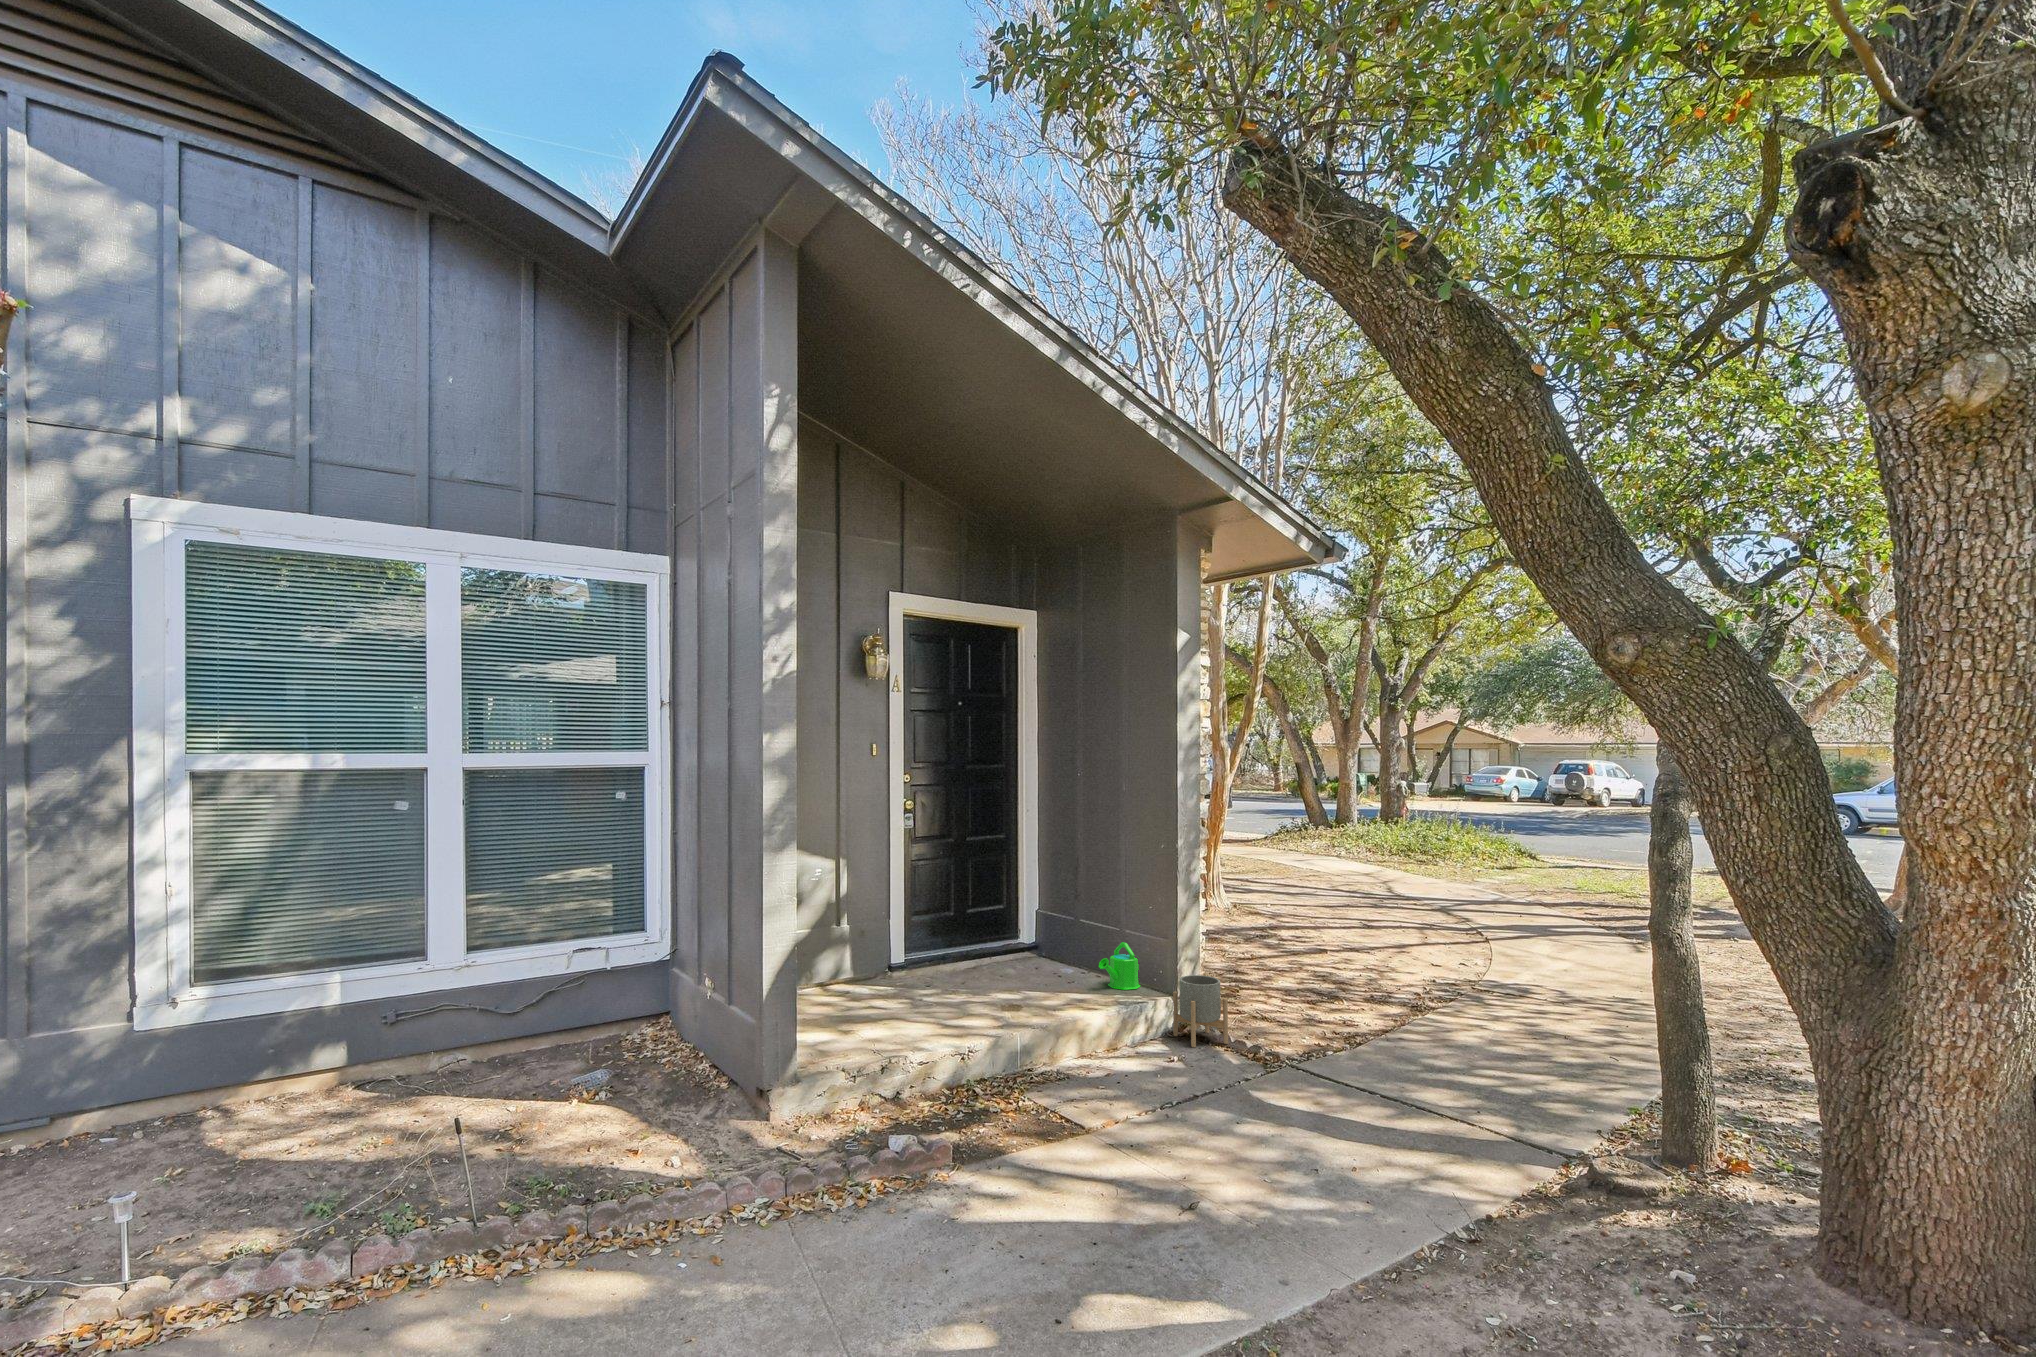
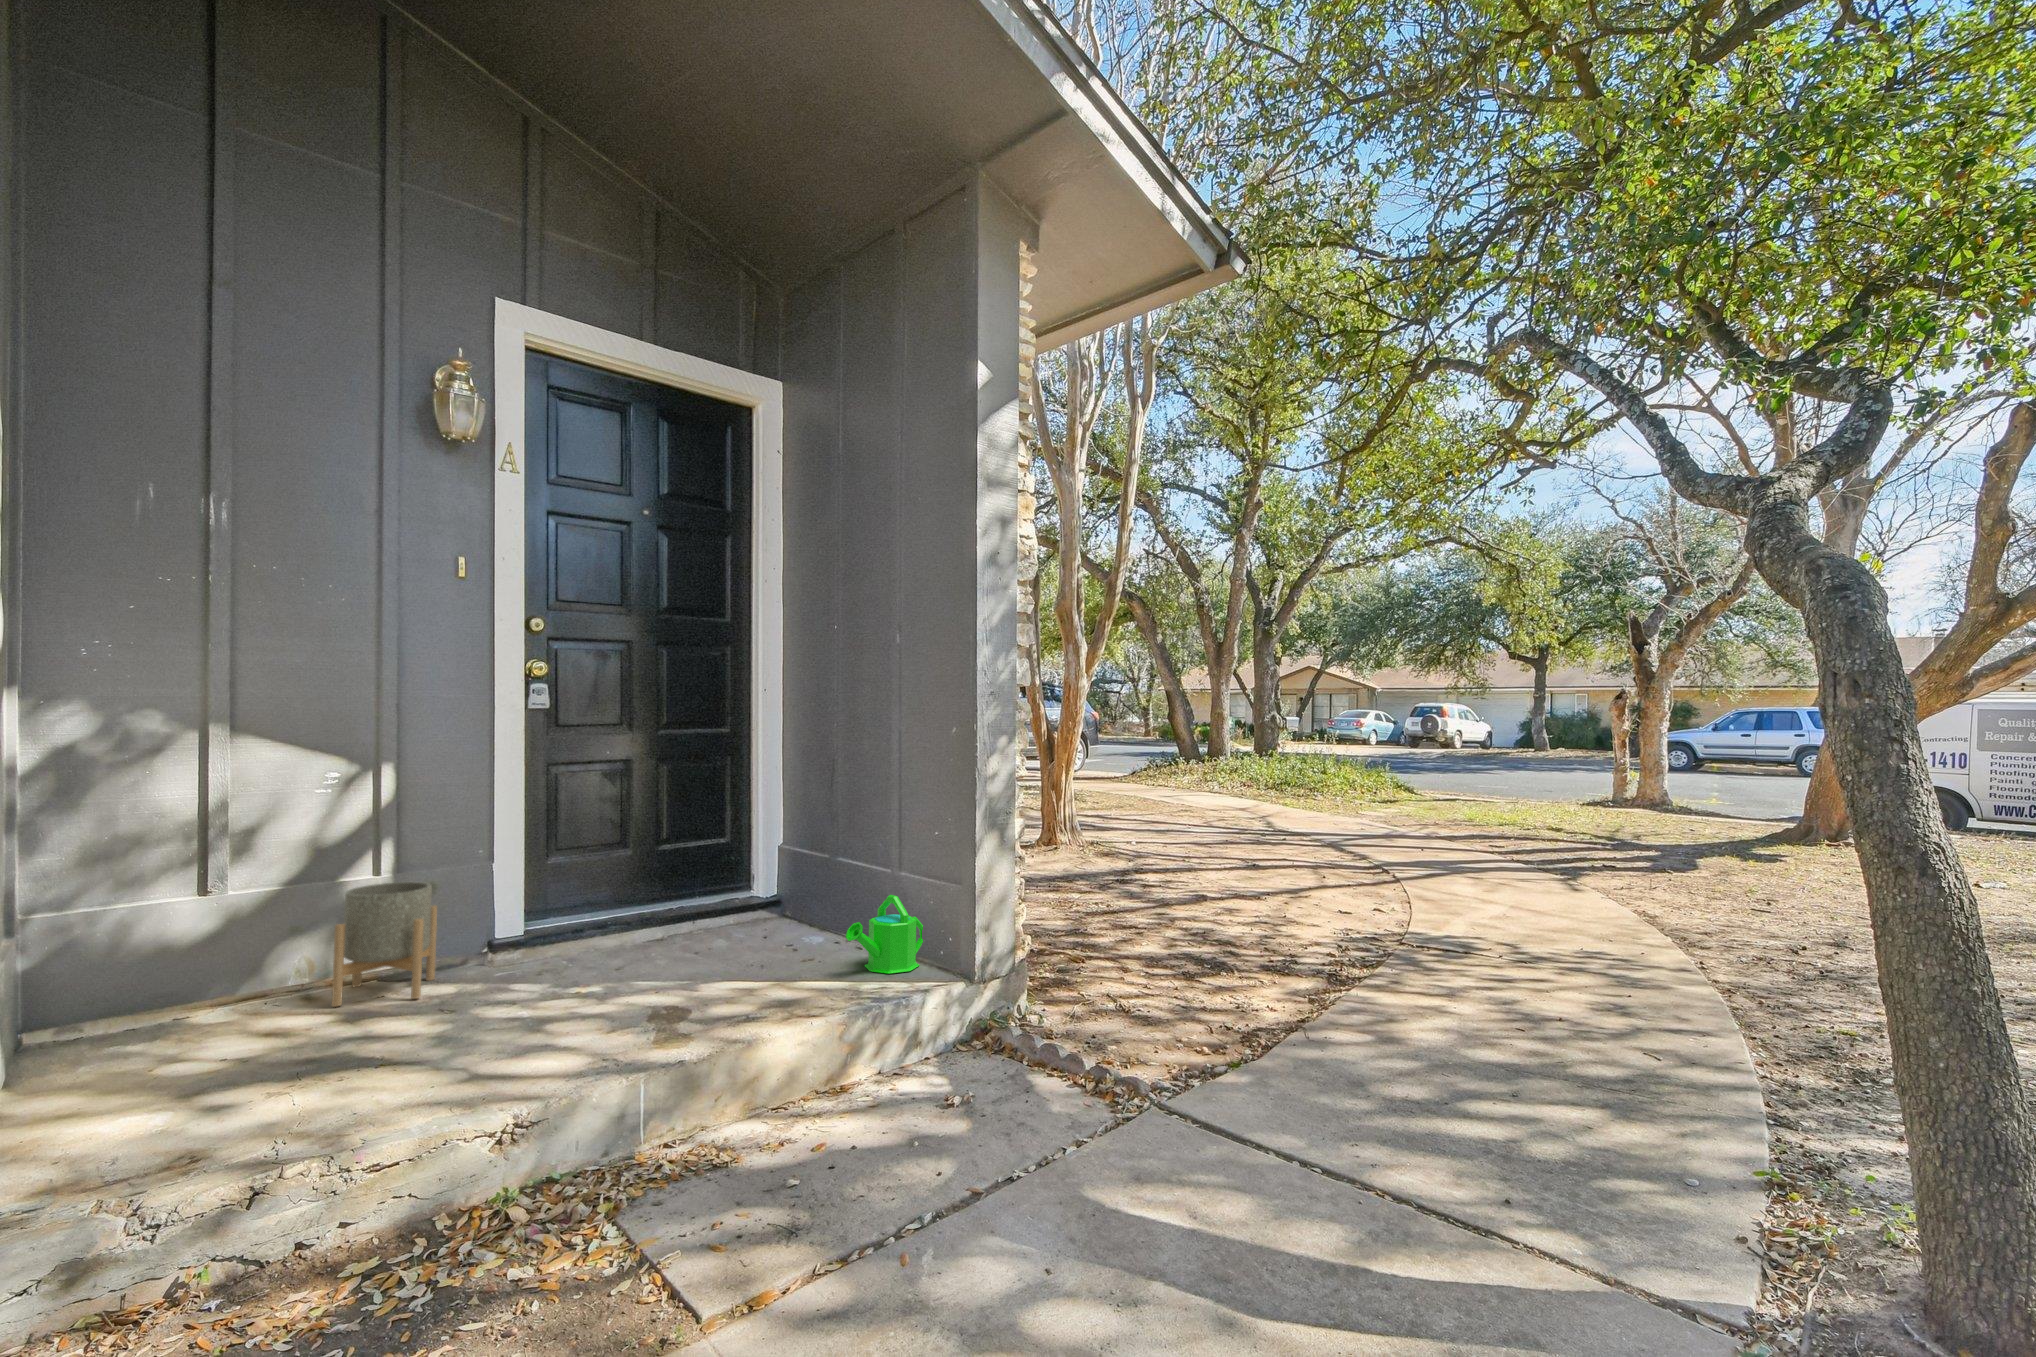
planter: present [1173,975,1228,1047] -> present [332,882,437,1007]

